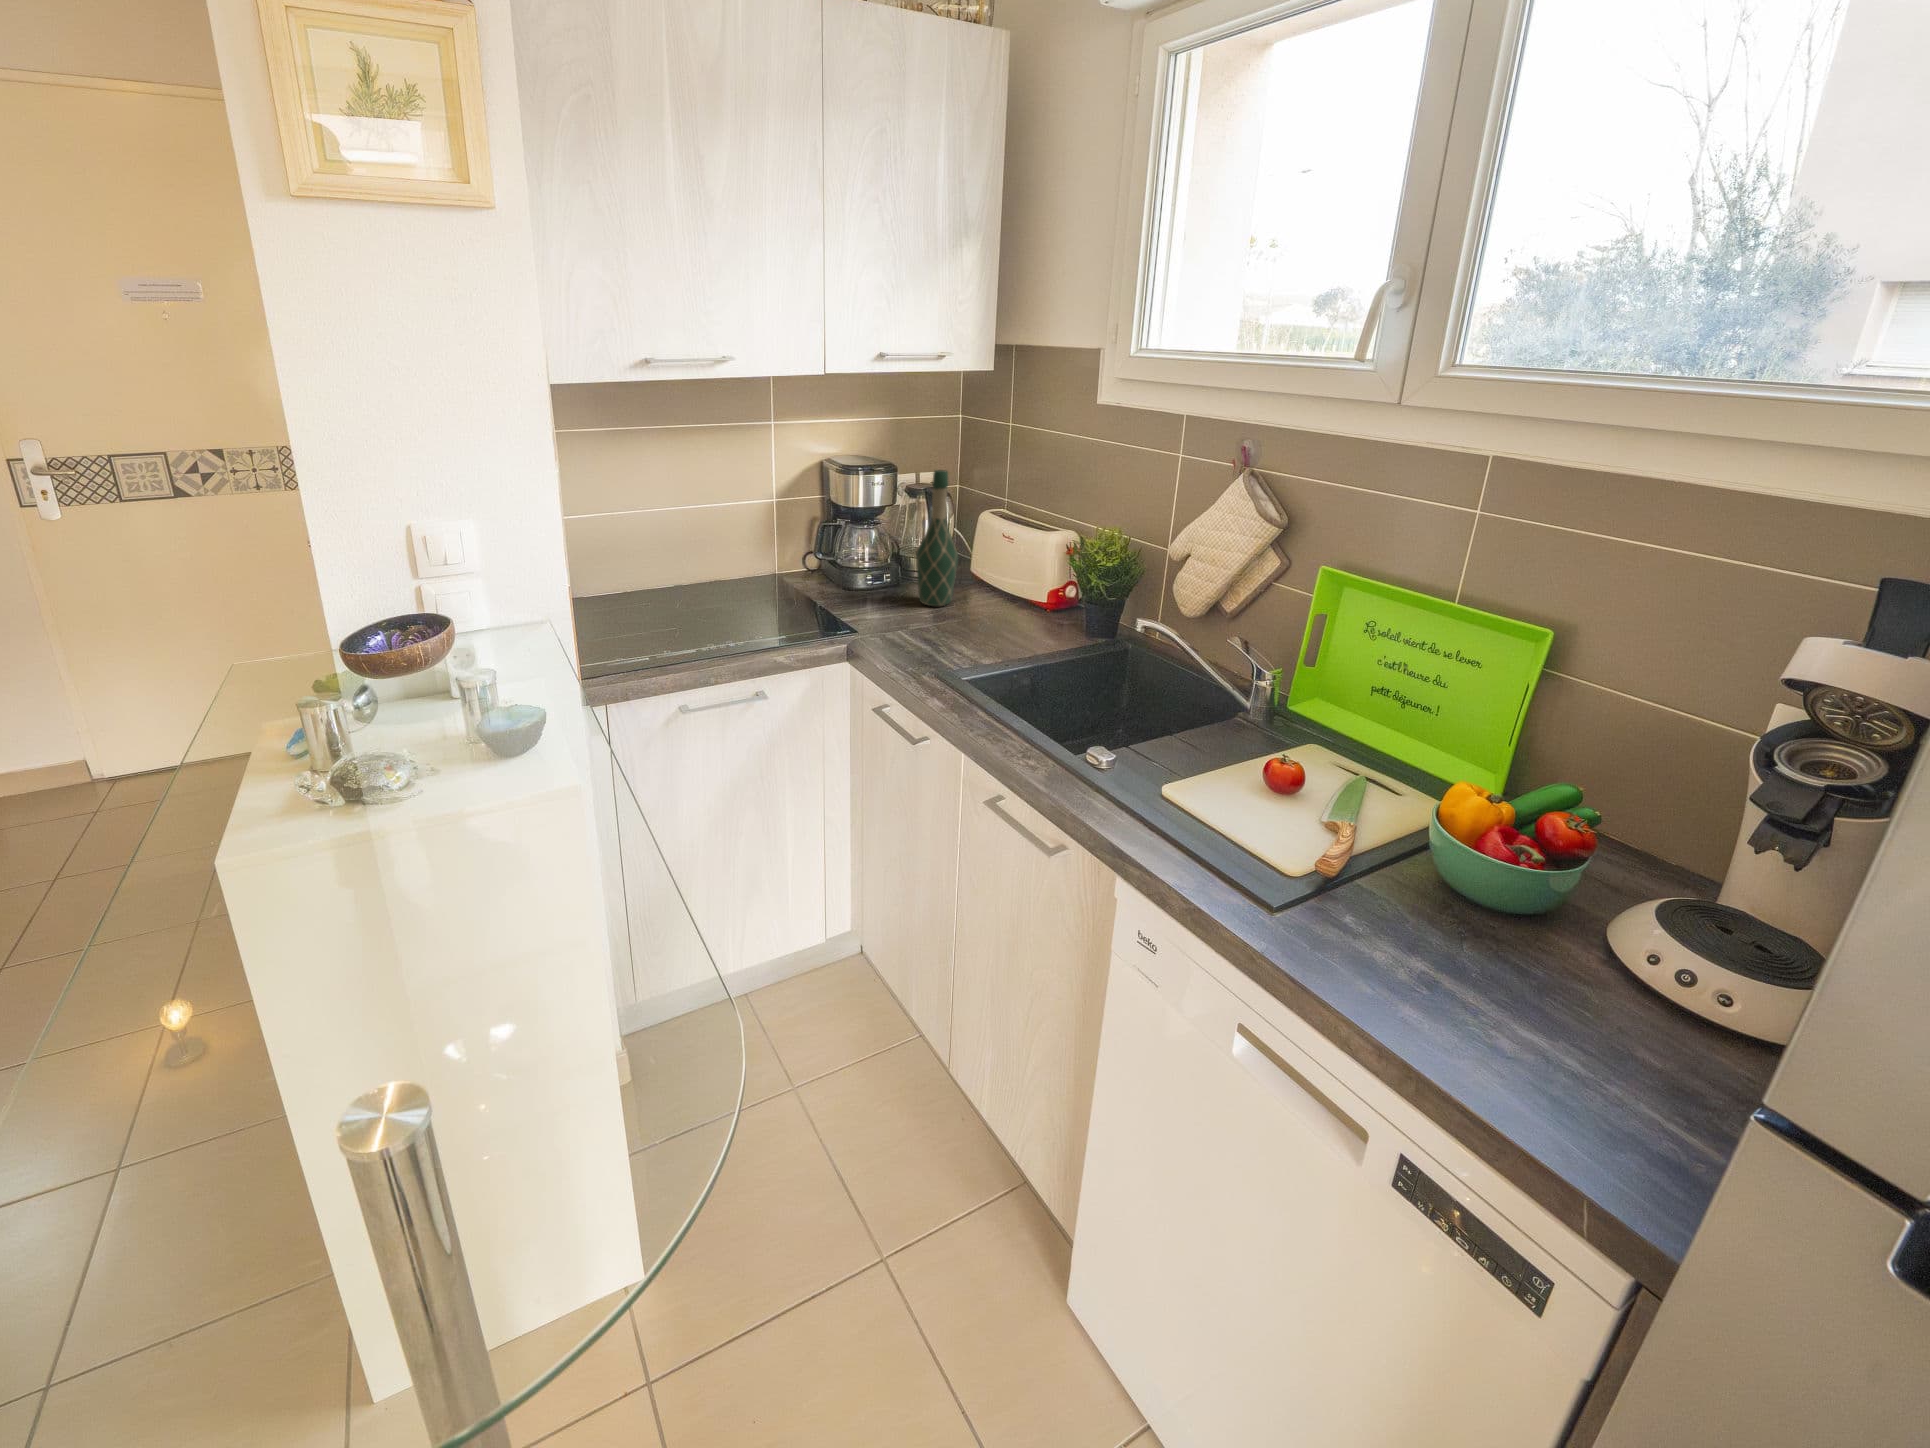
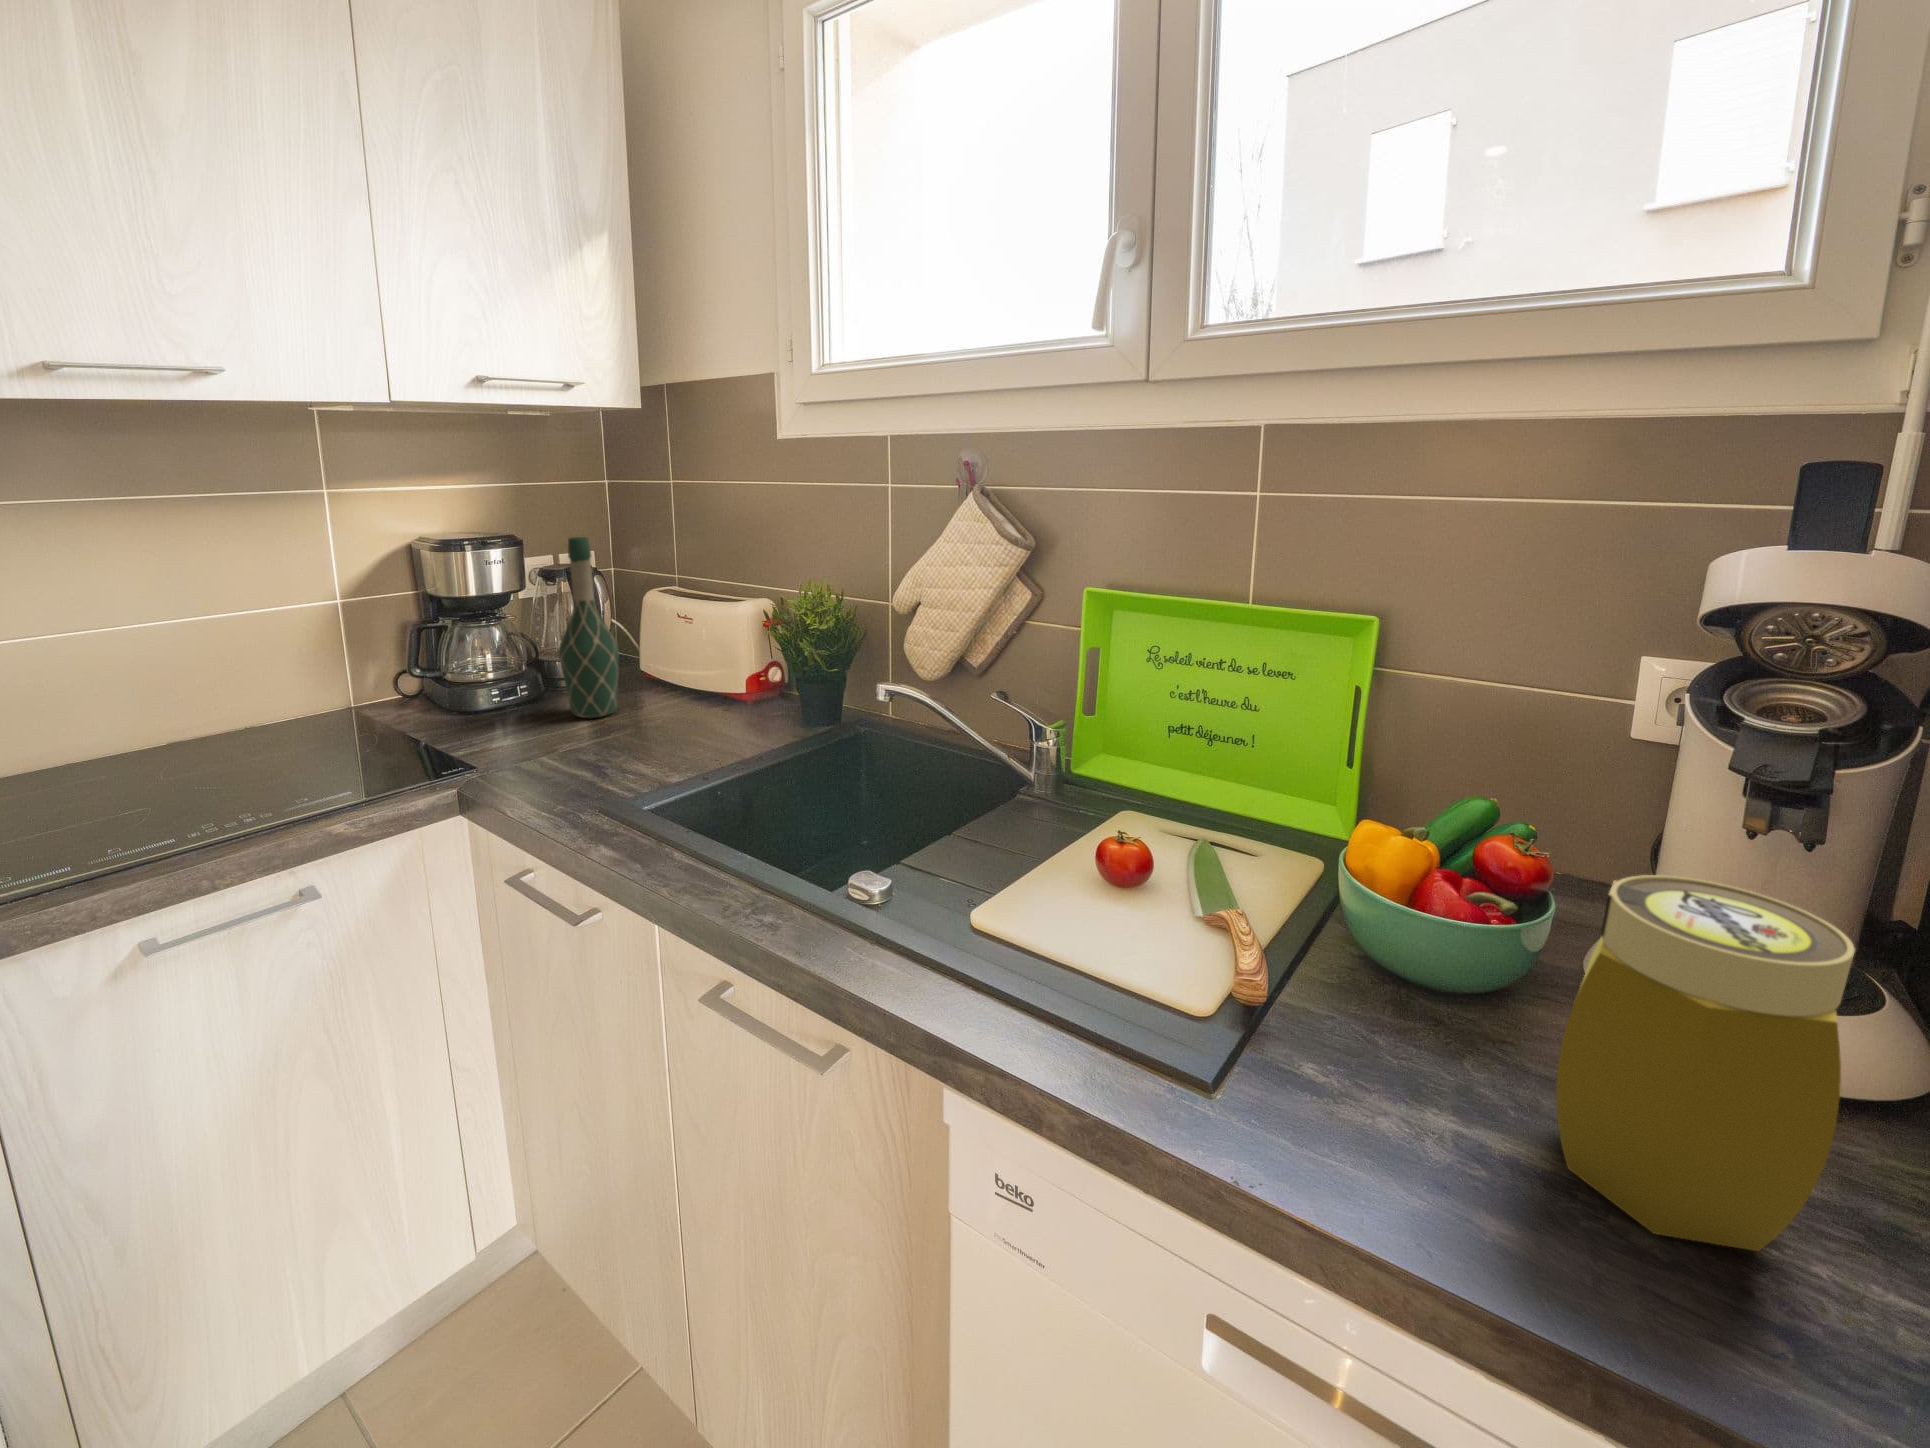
jar: none [1473,827,1657,1048] -> present [1556,875,1855,1251]

